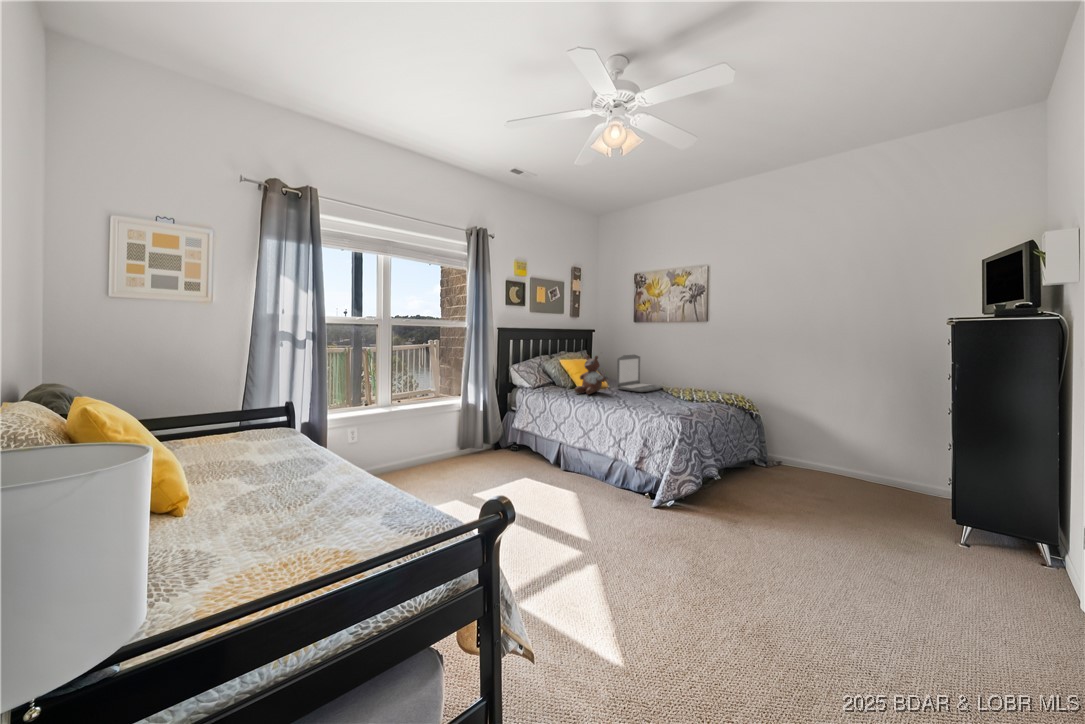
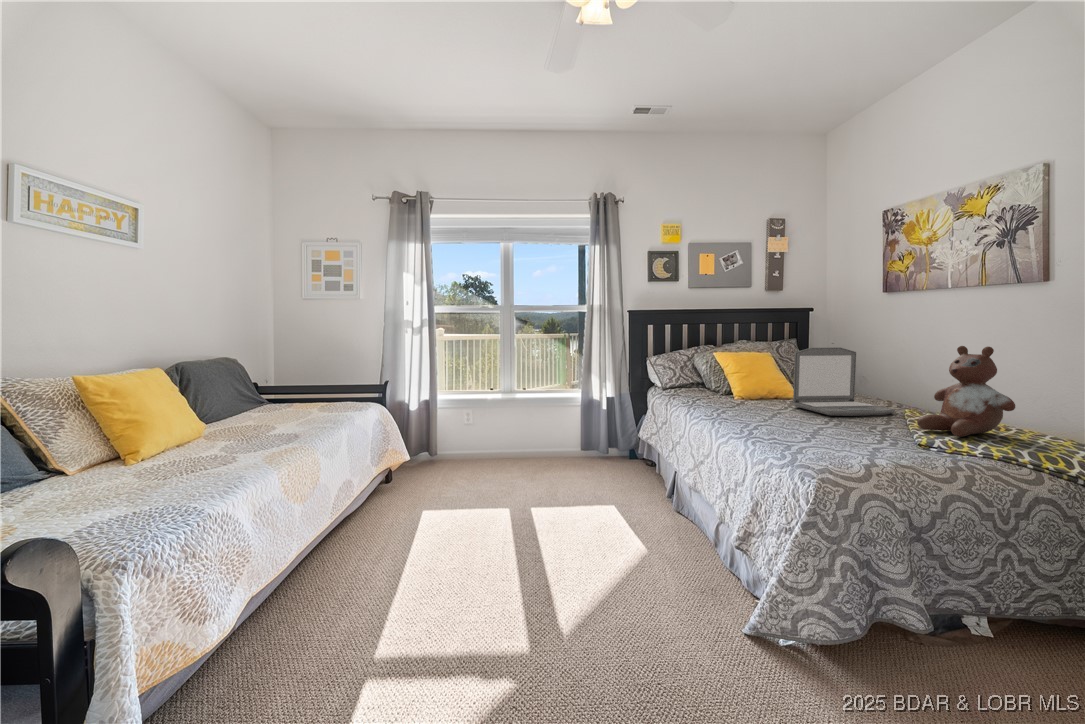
stuffed bear: present [575,355,605,394] -> present [917,346,1015,437]

